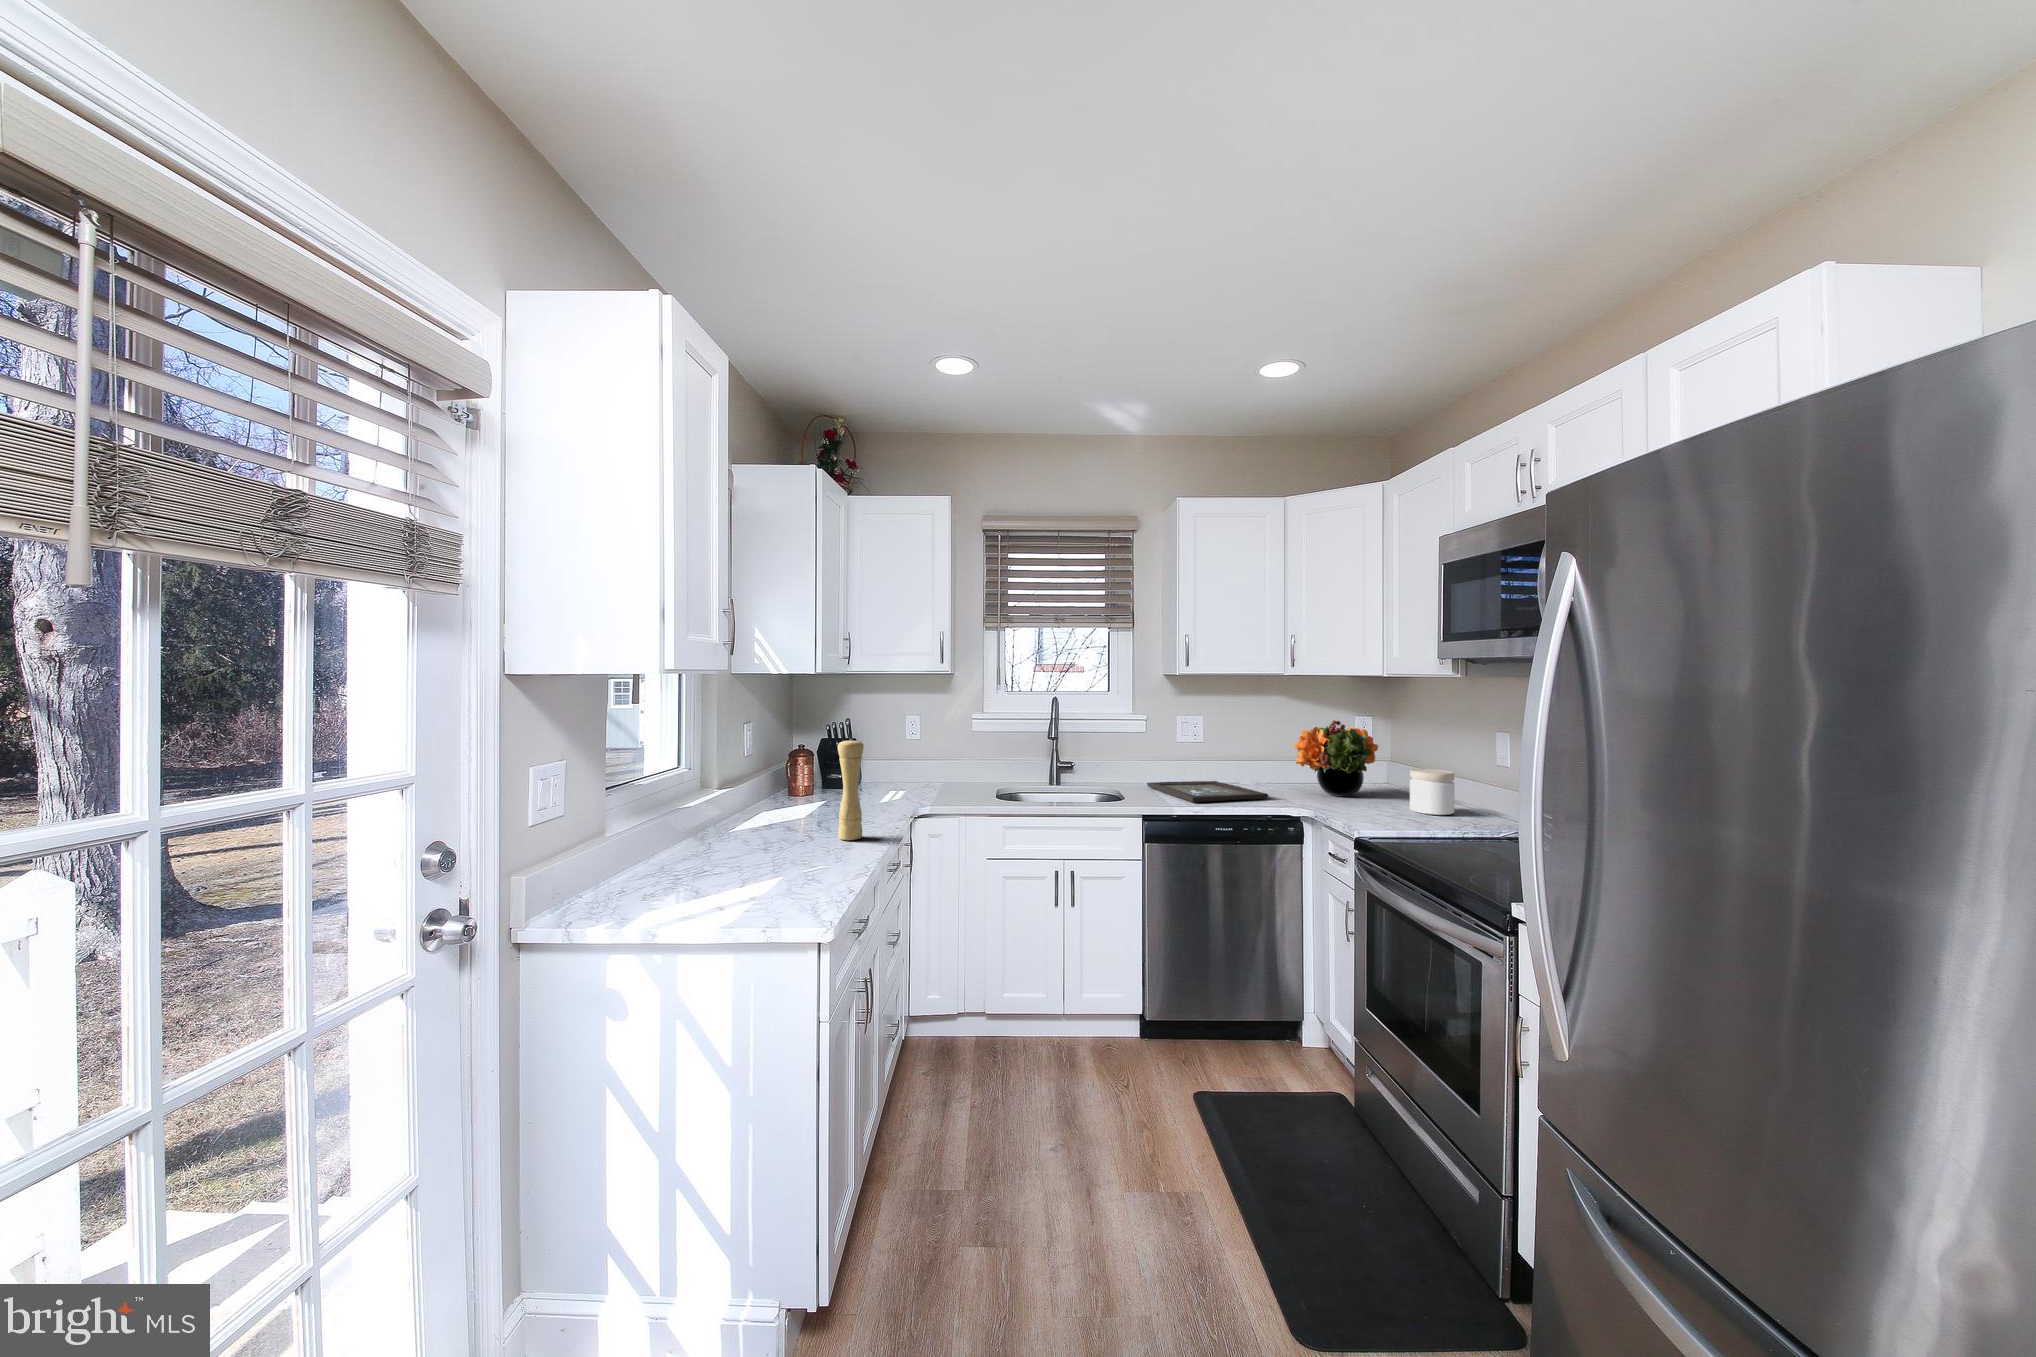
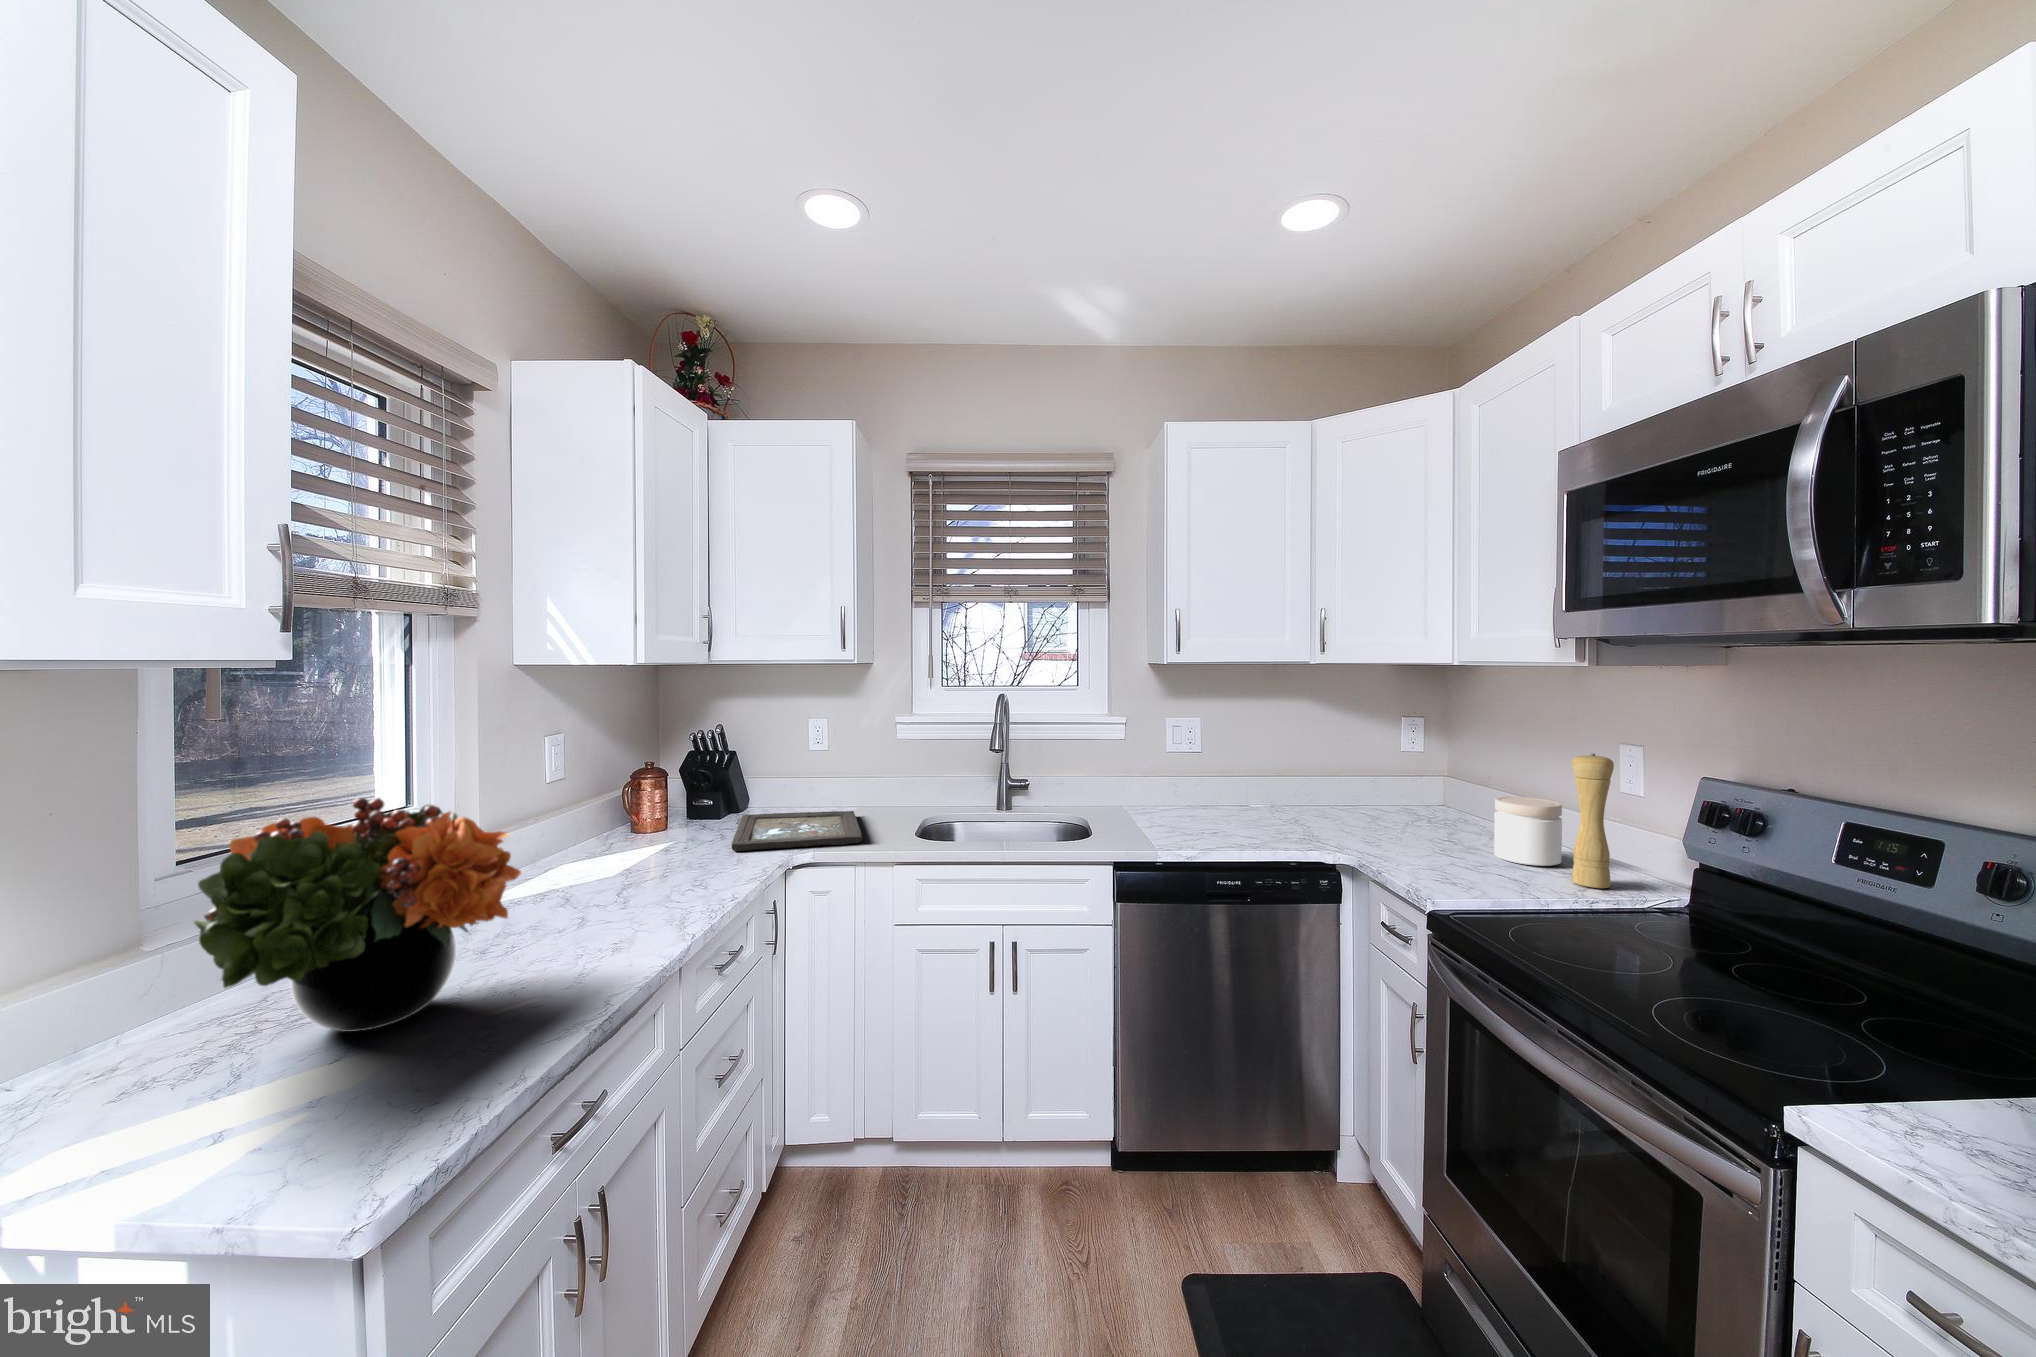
flower arrangement: present [1294,720,1378,796] -> present [194,798,521,1032]
pepper mill: present [838,739,864,840] -> present [1572,754,1614,888]
tray: present [1147,781,1268,802] -> present [732,811,863,851]

